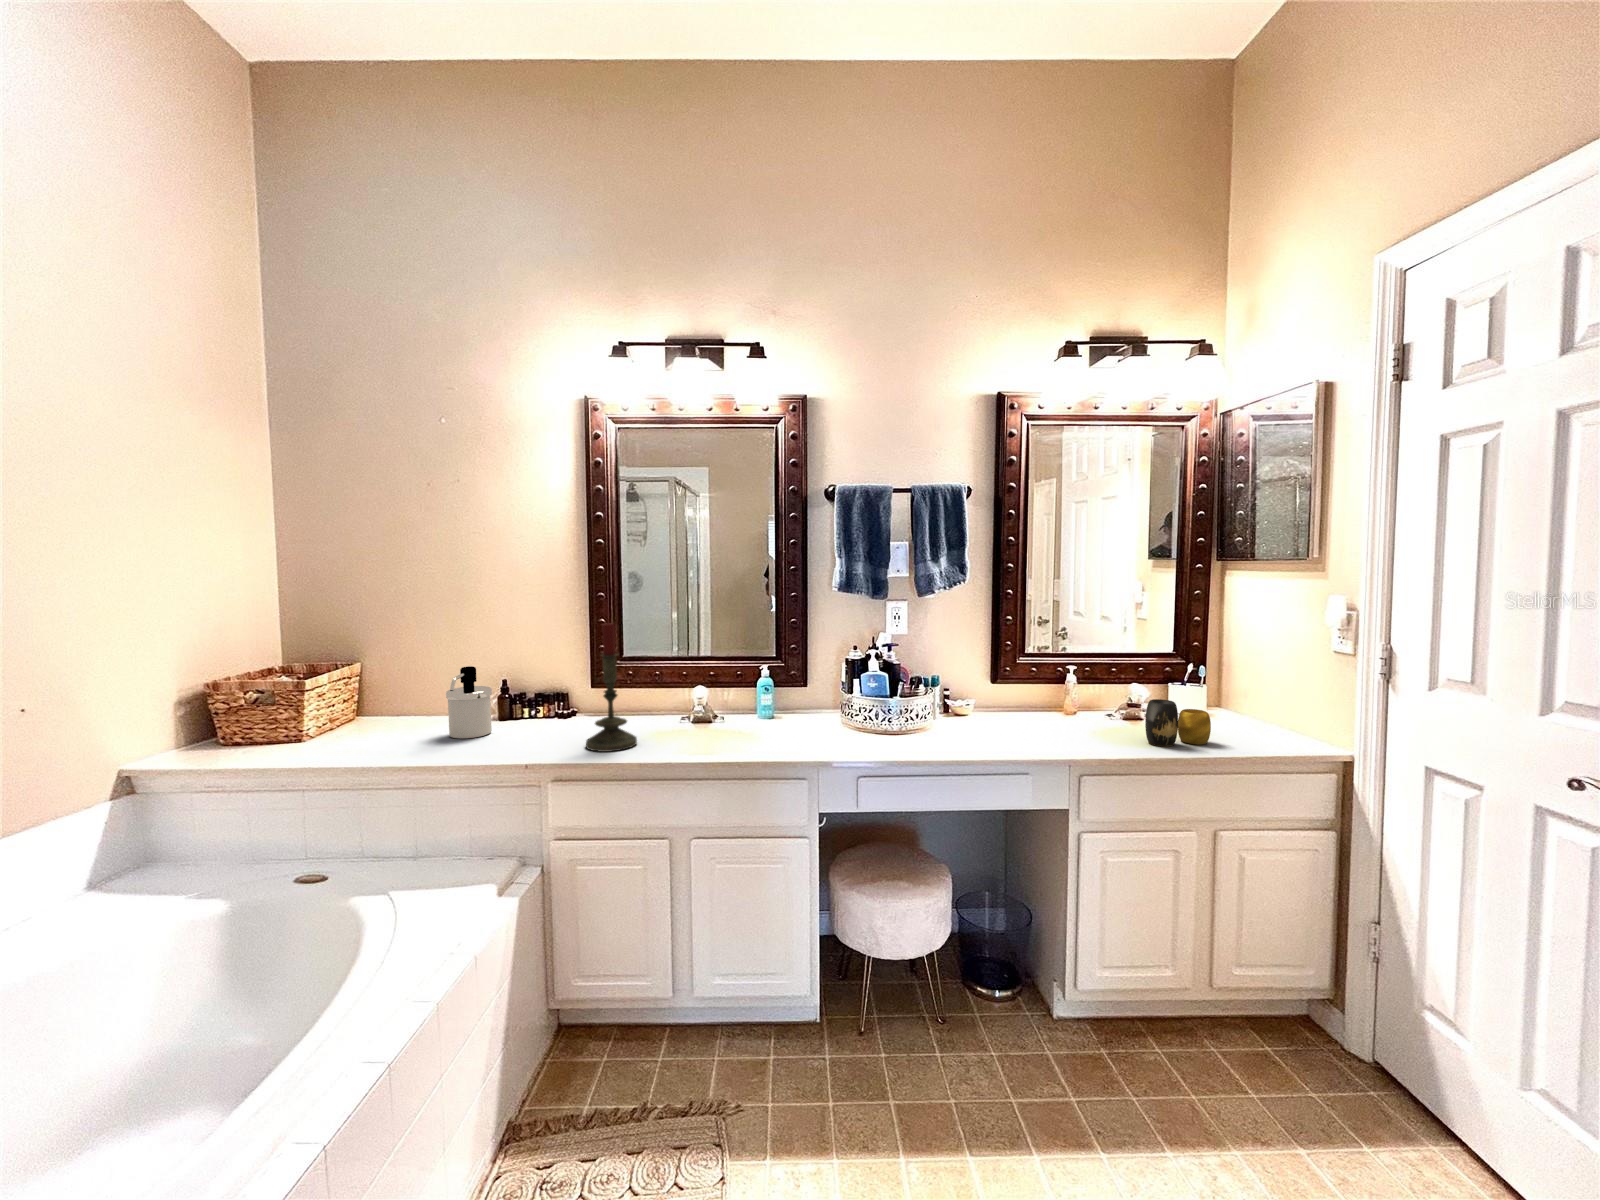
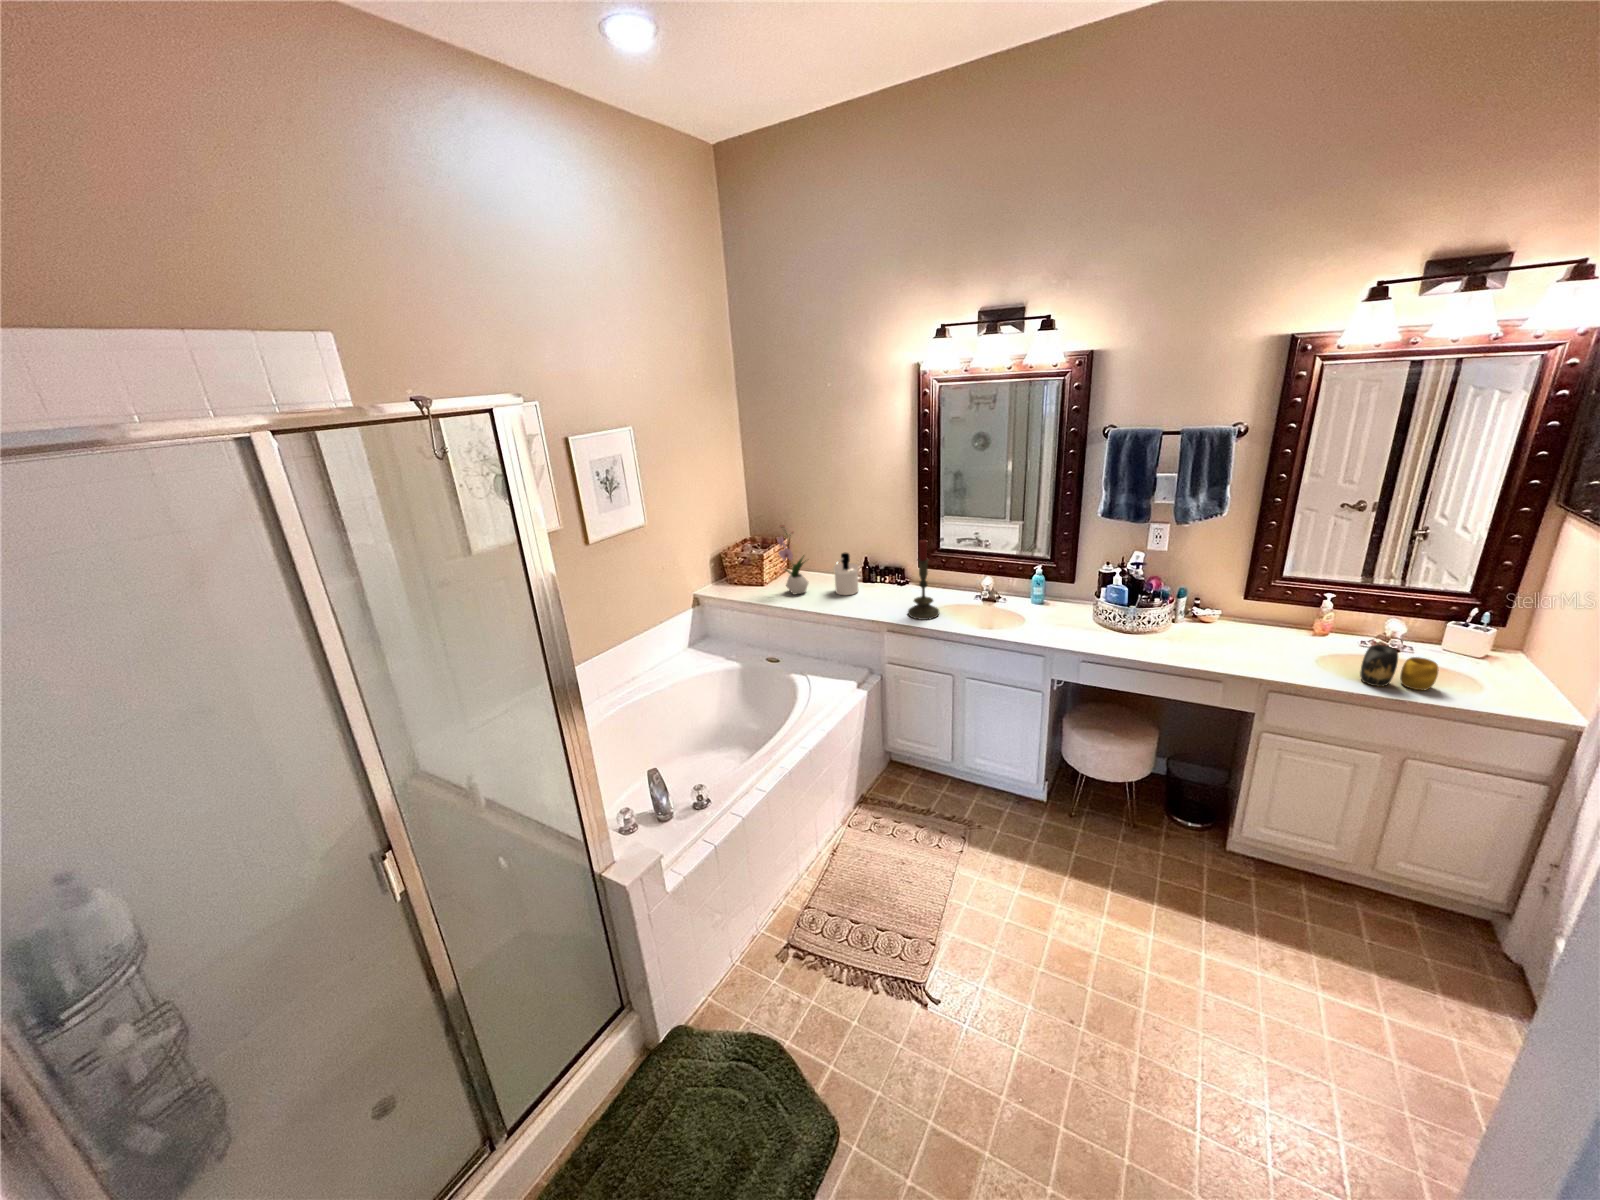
flower arrangement: none [334,620,399,746] -> present [777,527,808,595]

